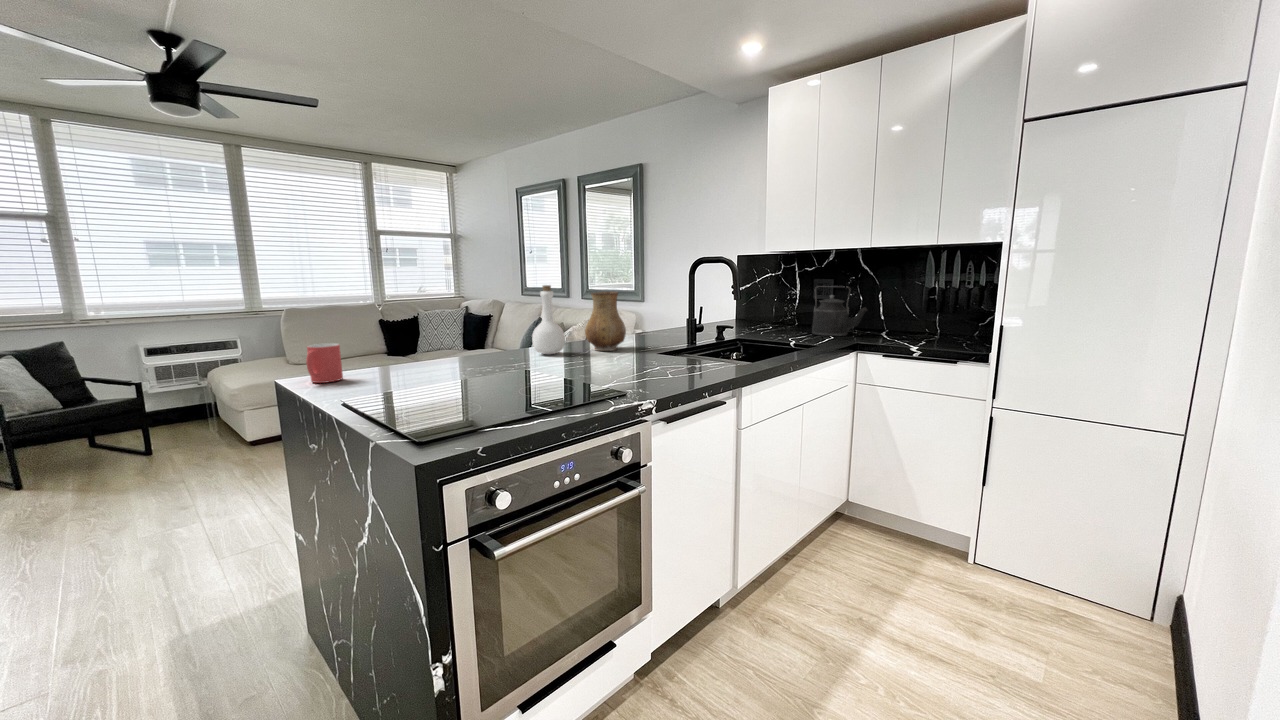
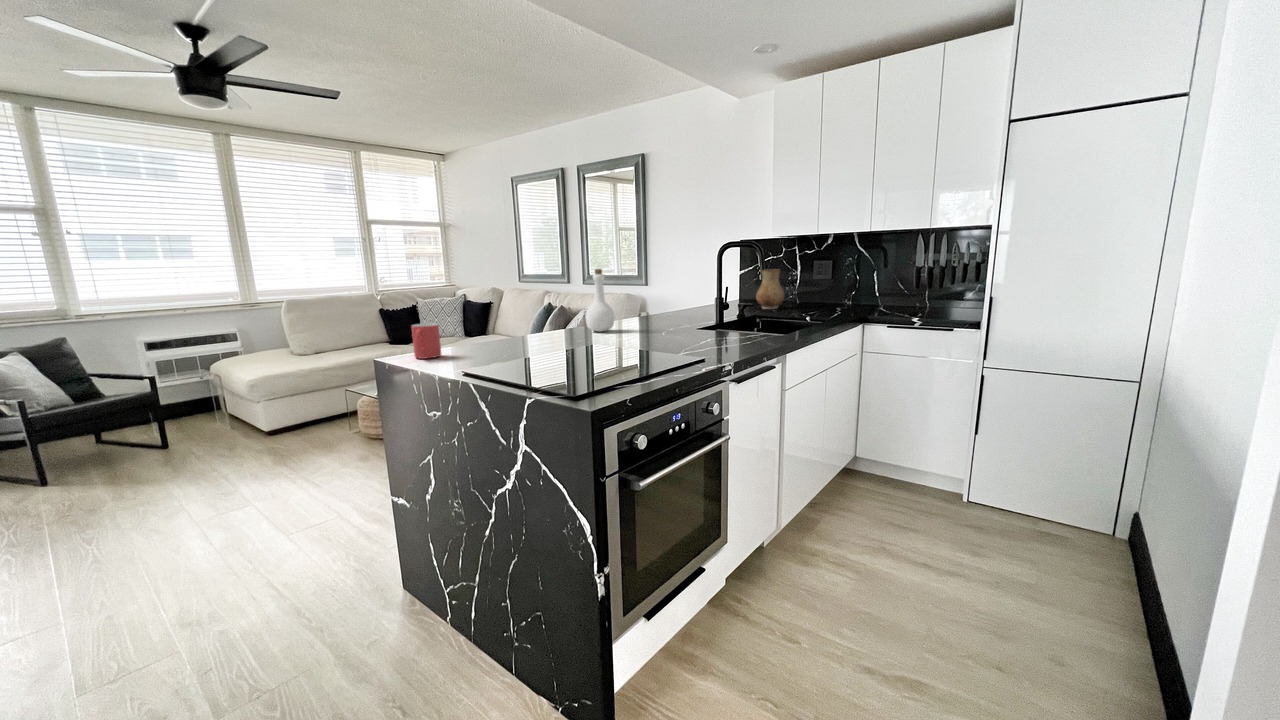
kettle: present [812,287,868,336] -> none [815,267,866,311]
ceramic pitcher: present [585,292,626,351] -> present [756,269,784,309]

